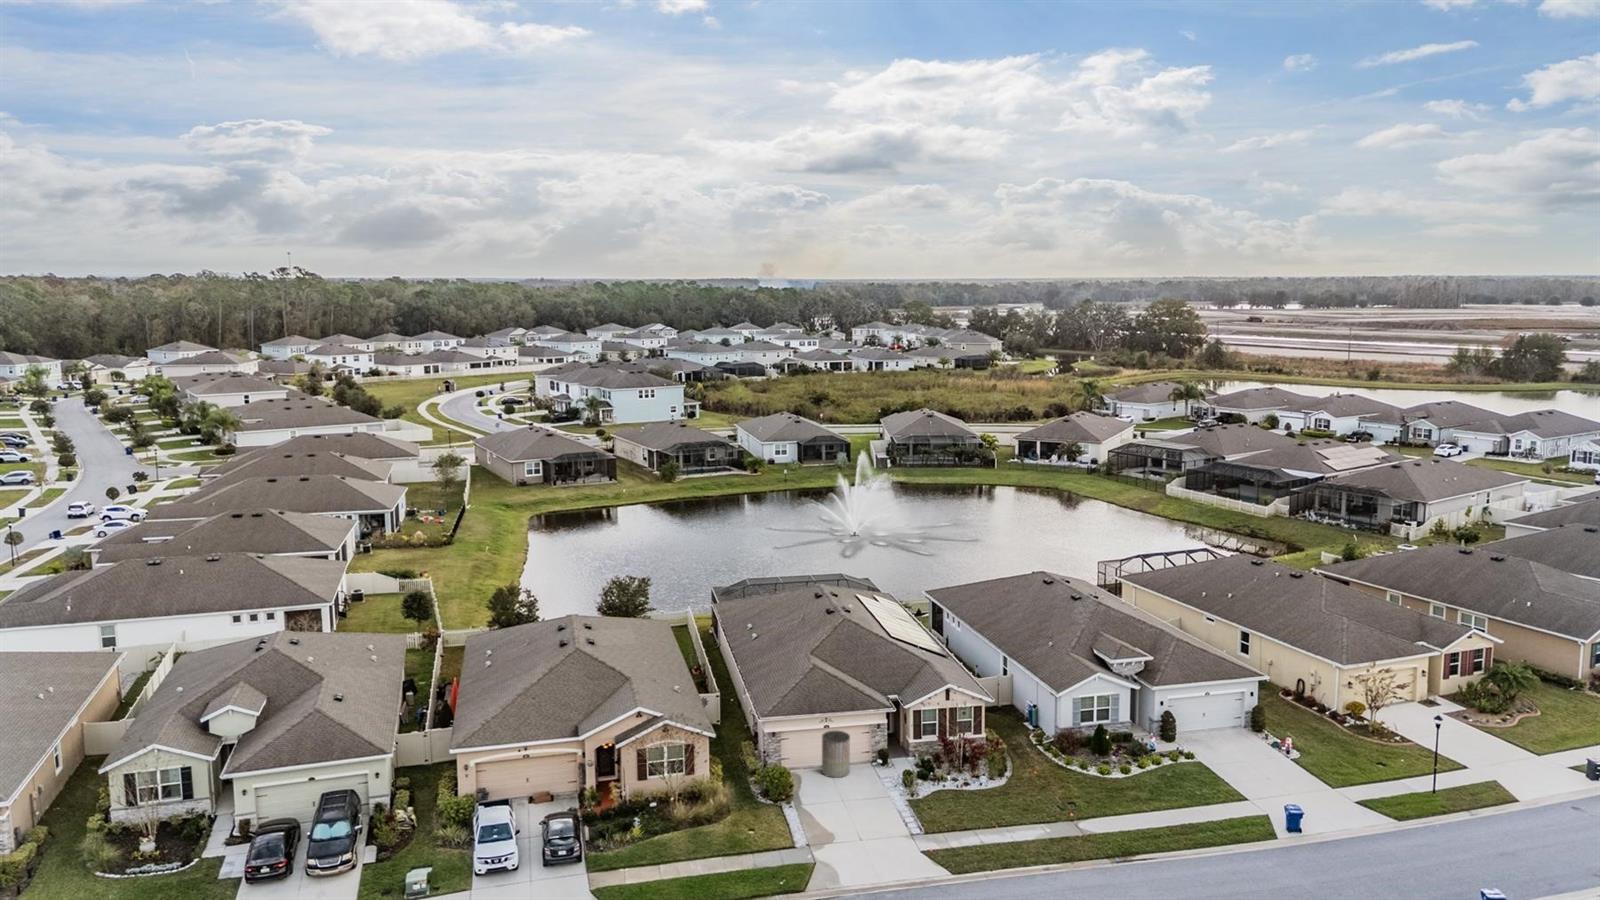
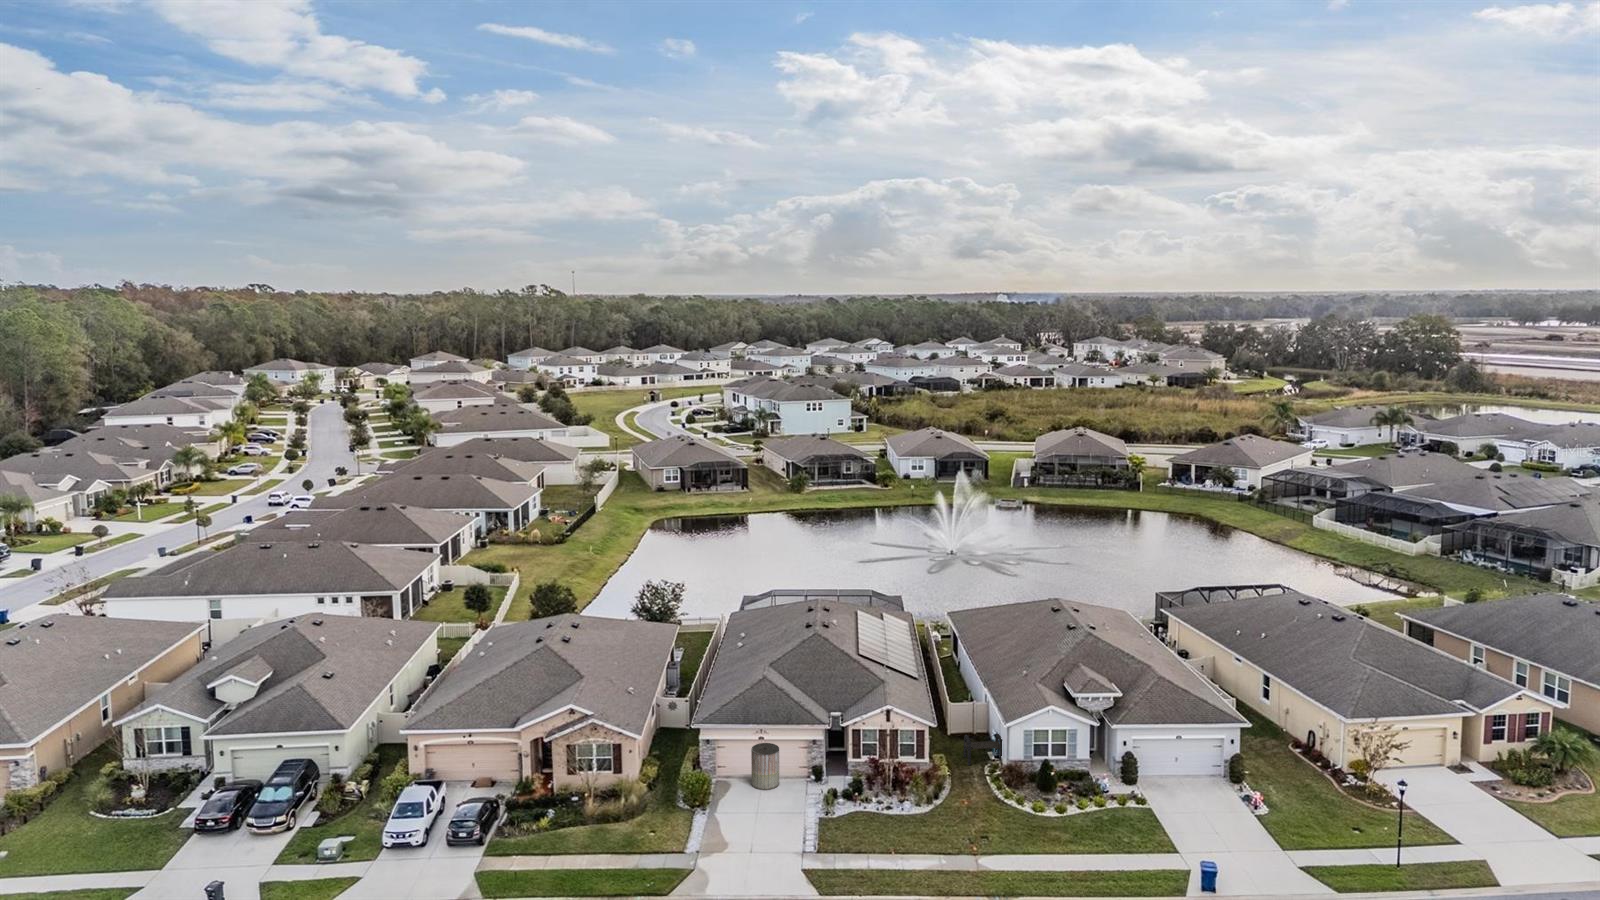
bench: none [1008,704,1048,737] -> present [964,734,1002,765]

